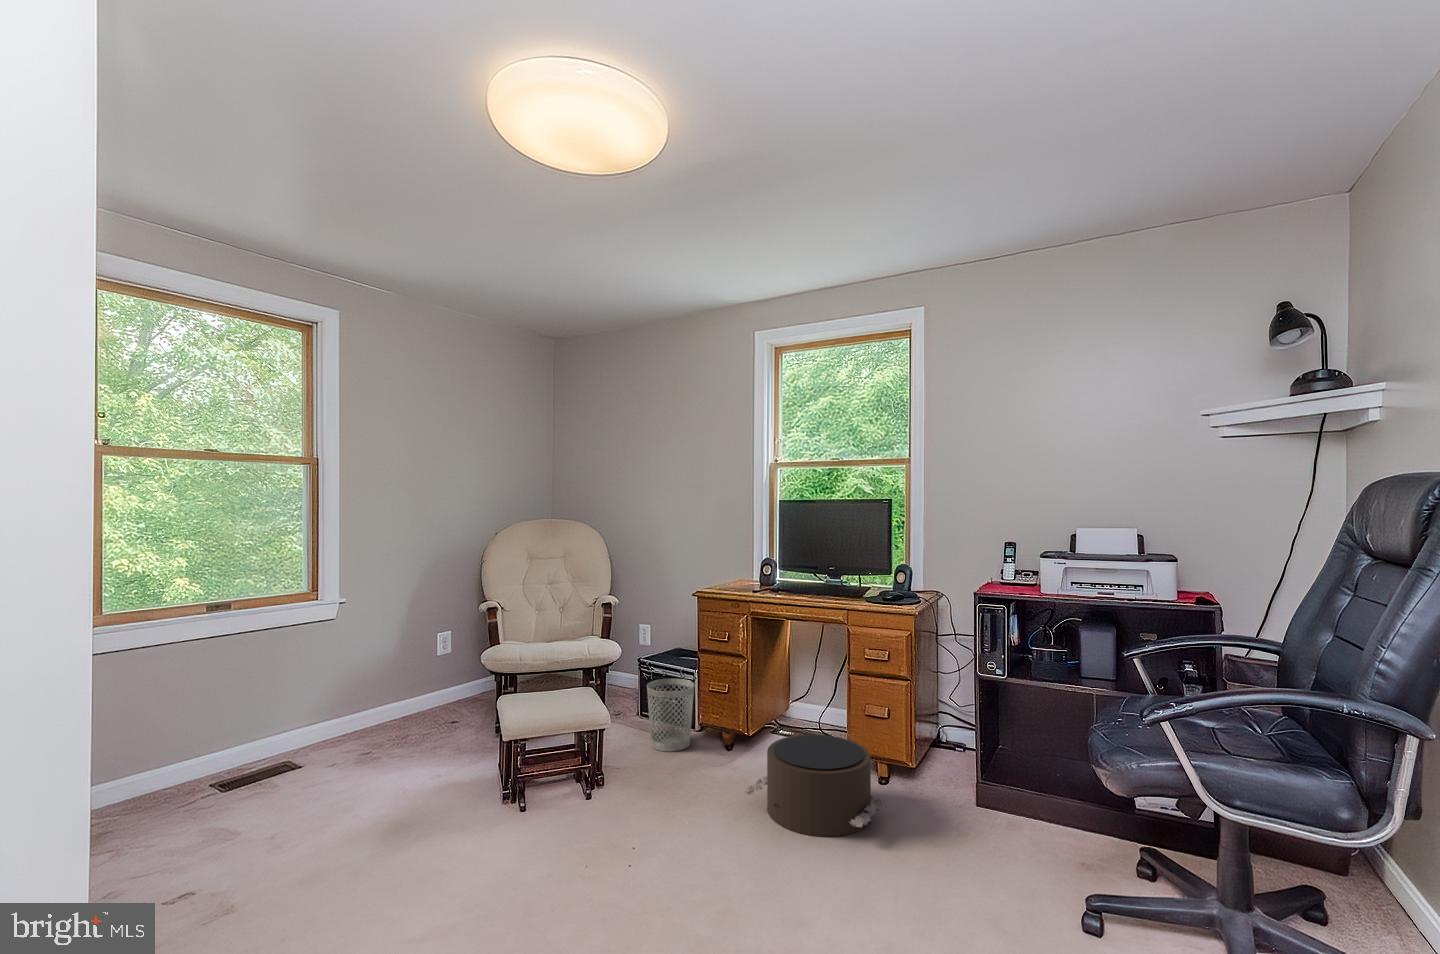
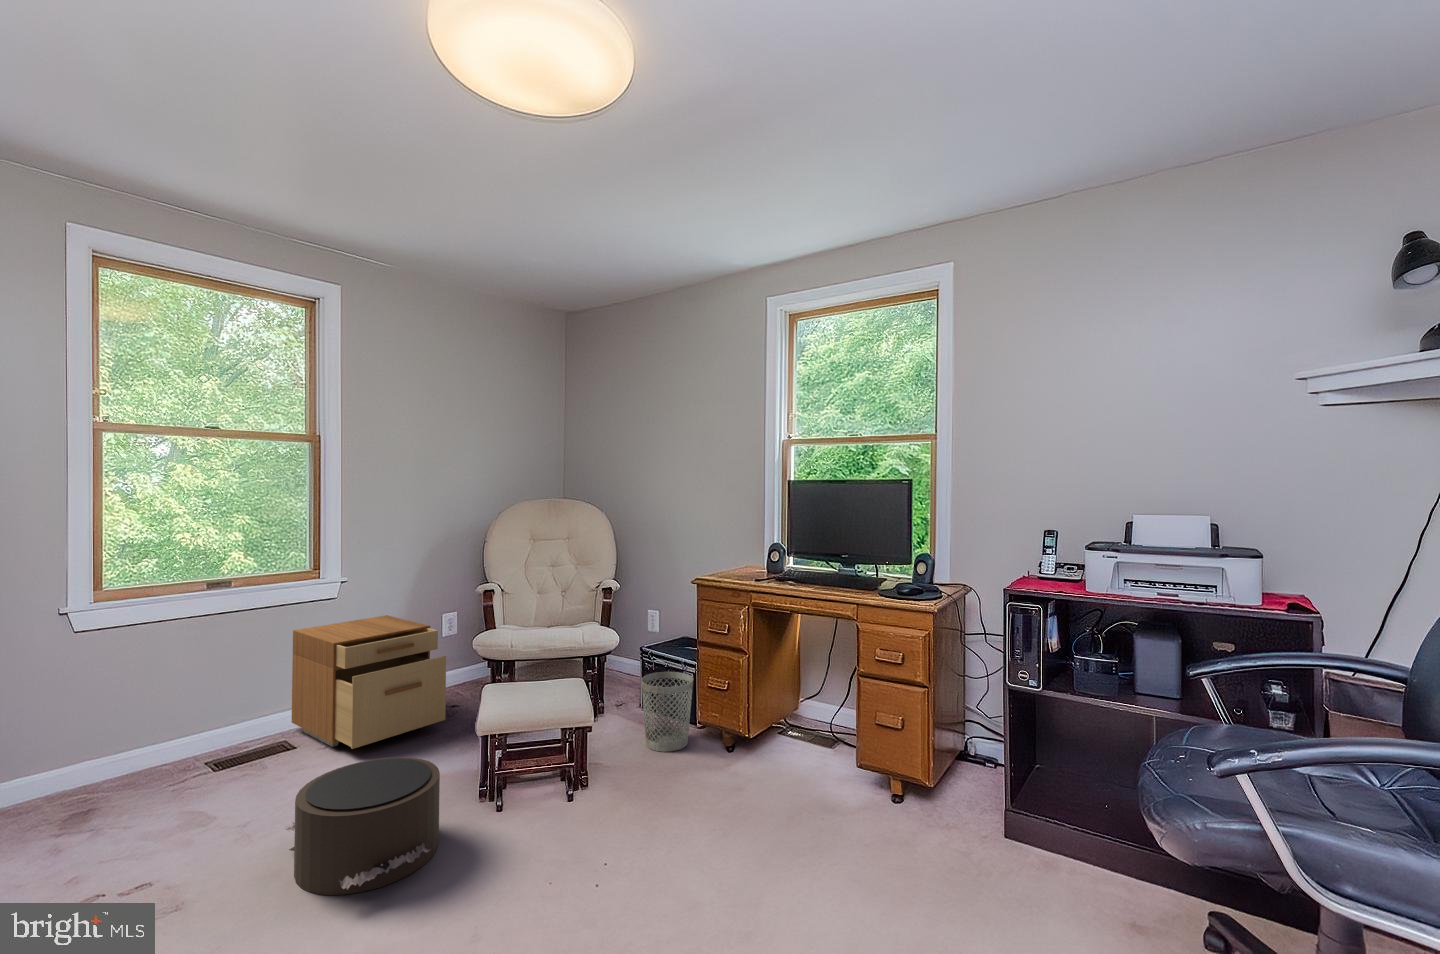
filing cabinet: none [305,634,458,760] -> present [292,615,446,749]
pouf: present [745,735,884,837] -> present [285,757,440,895]

